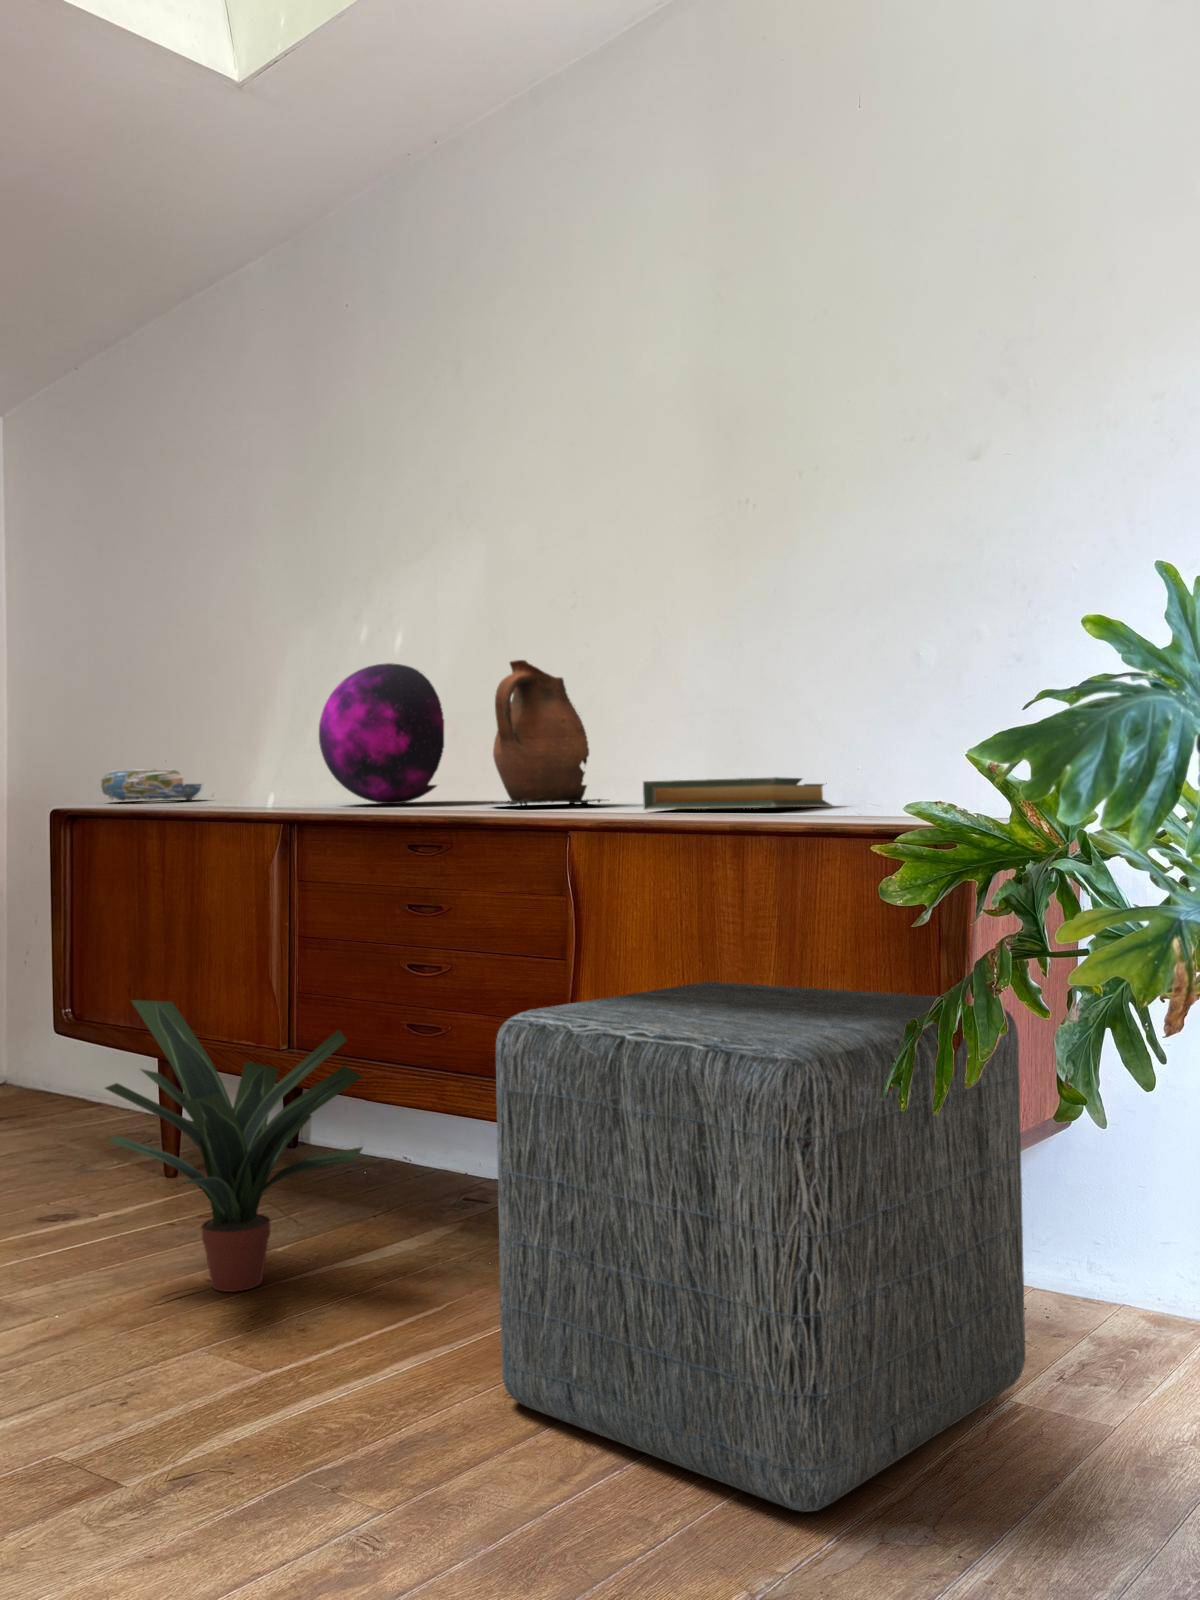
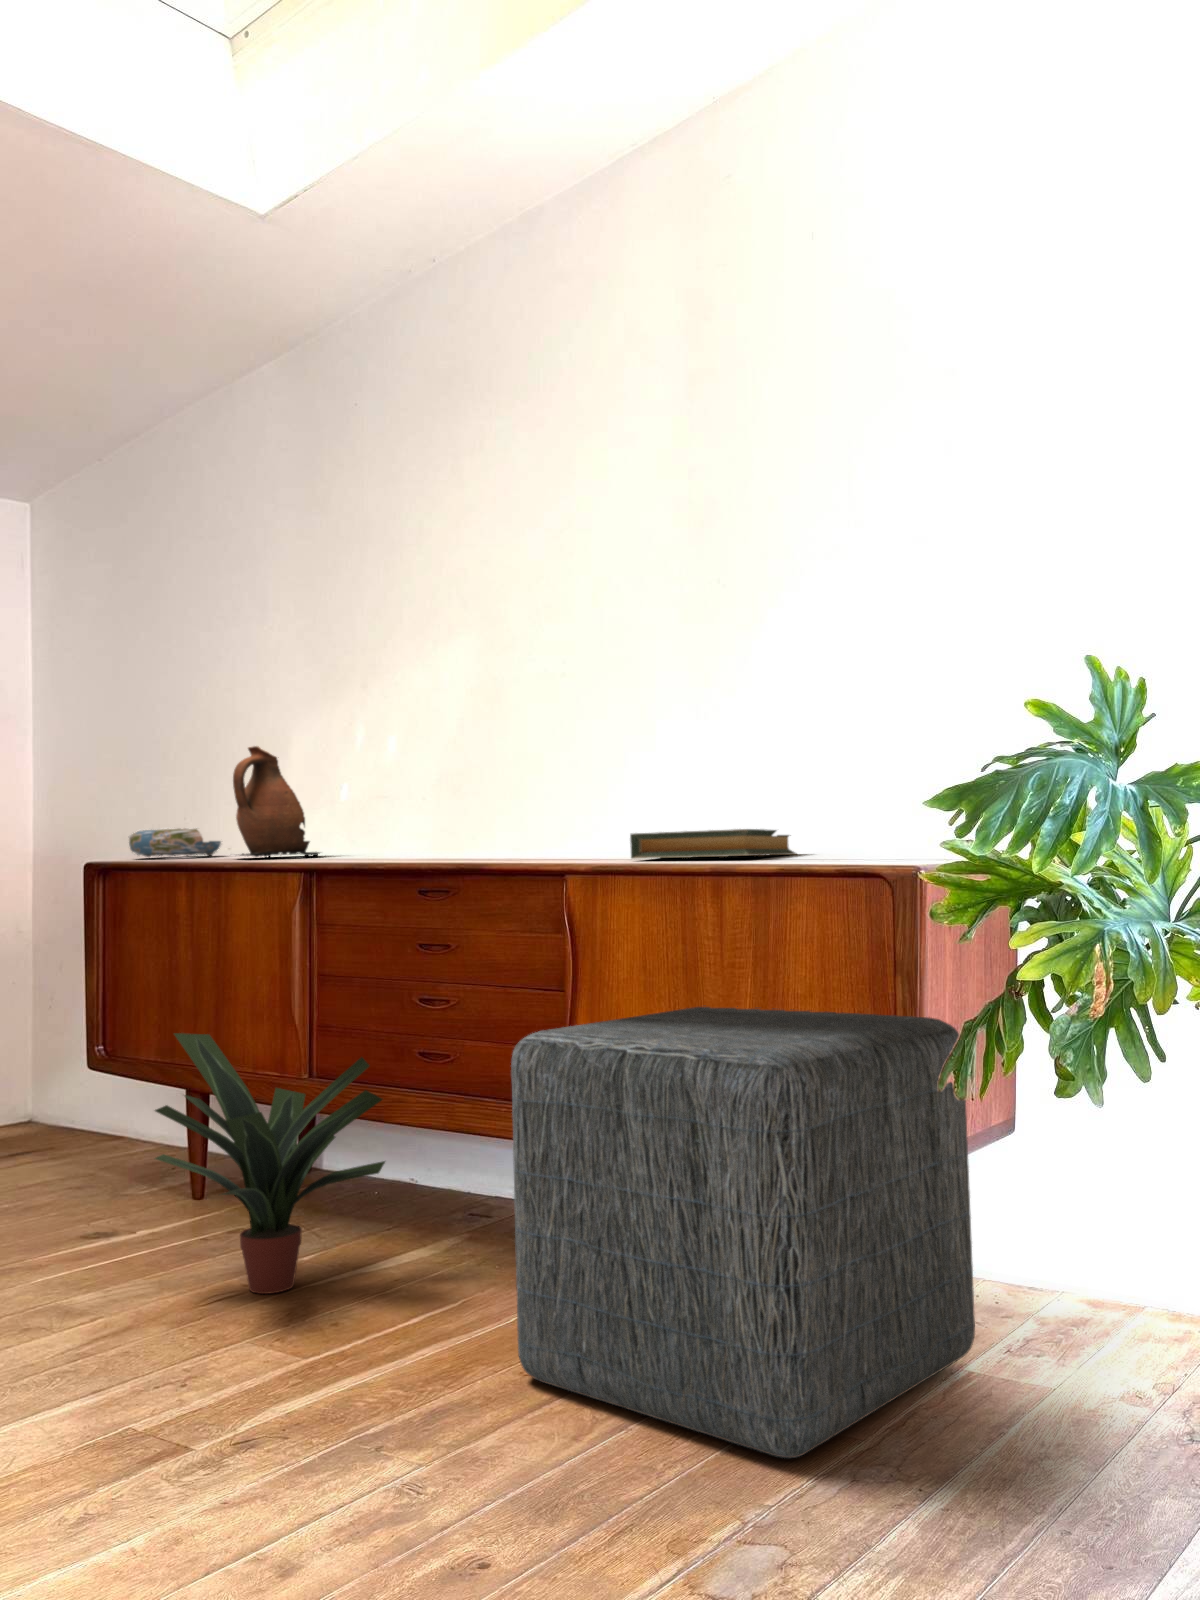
ceramic pitcher: present [491,660,602,805] -> present [233,746,320,857]
decorative orb: present [319,663,444,804] -> none [334,731,462,857]

